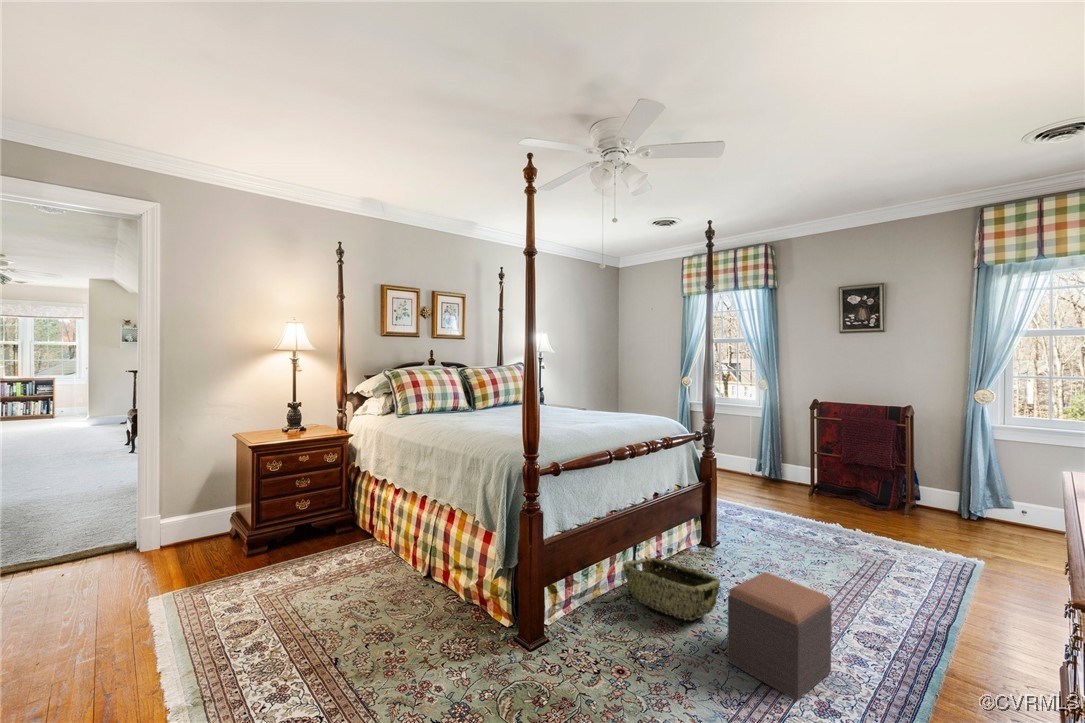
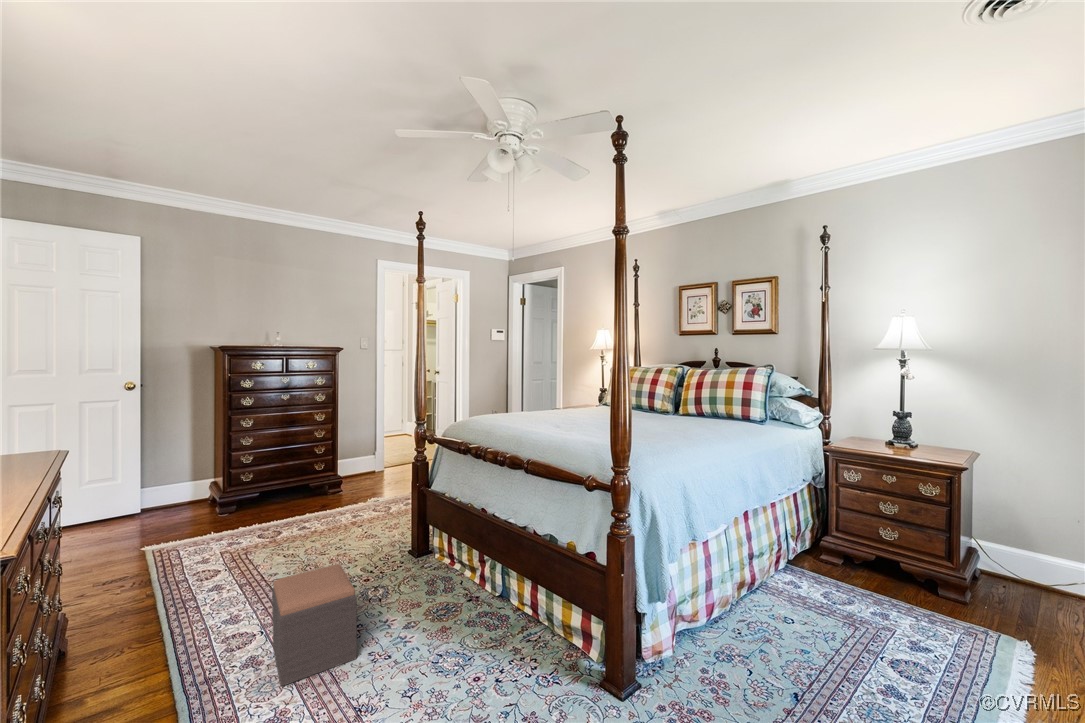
woven basket: present [623,558,720,620] -> none [384,552,483,626]

